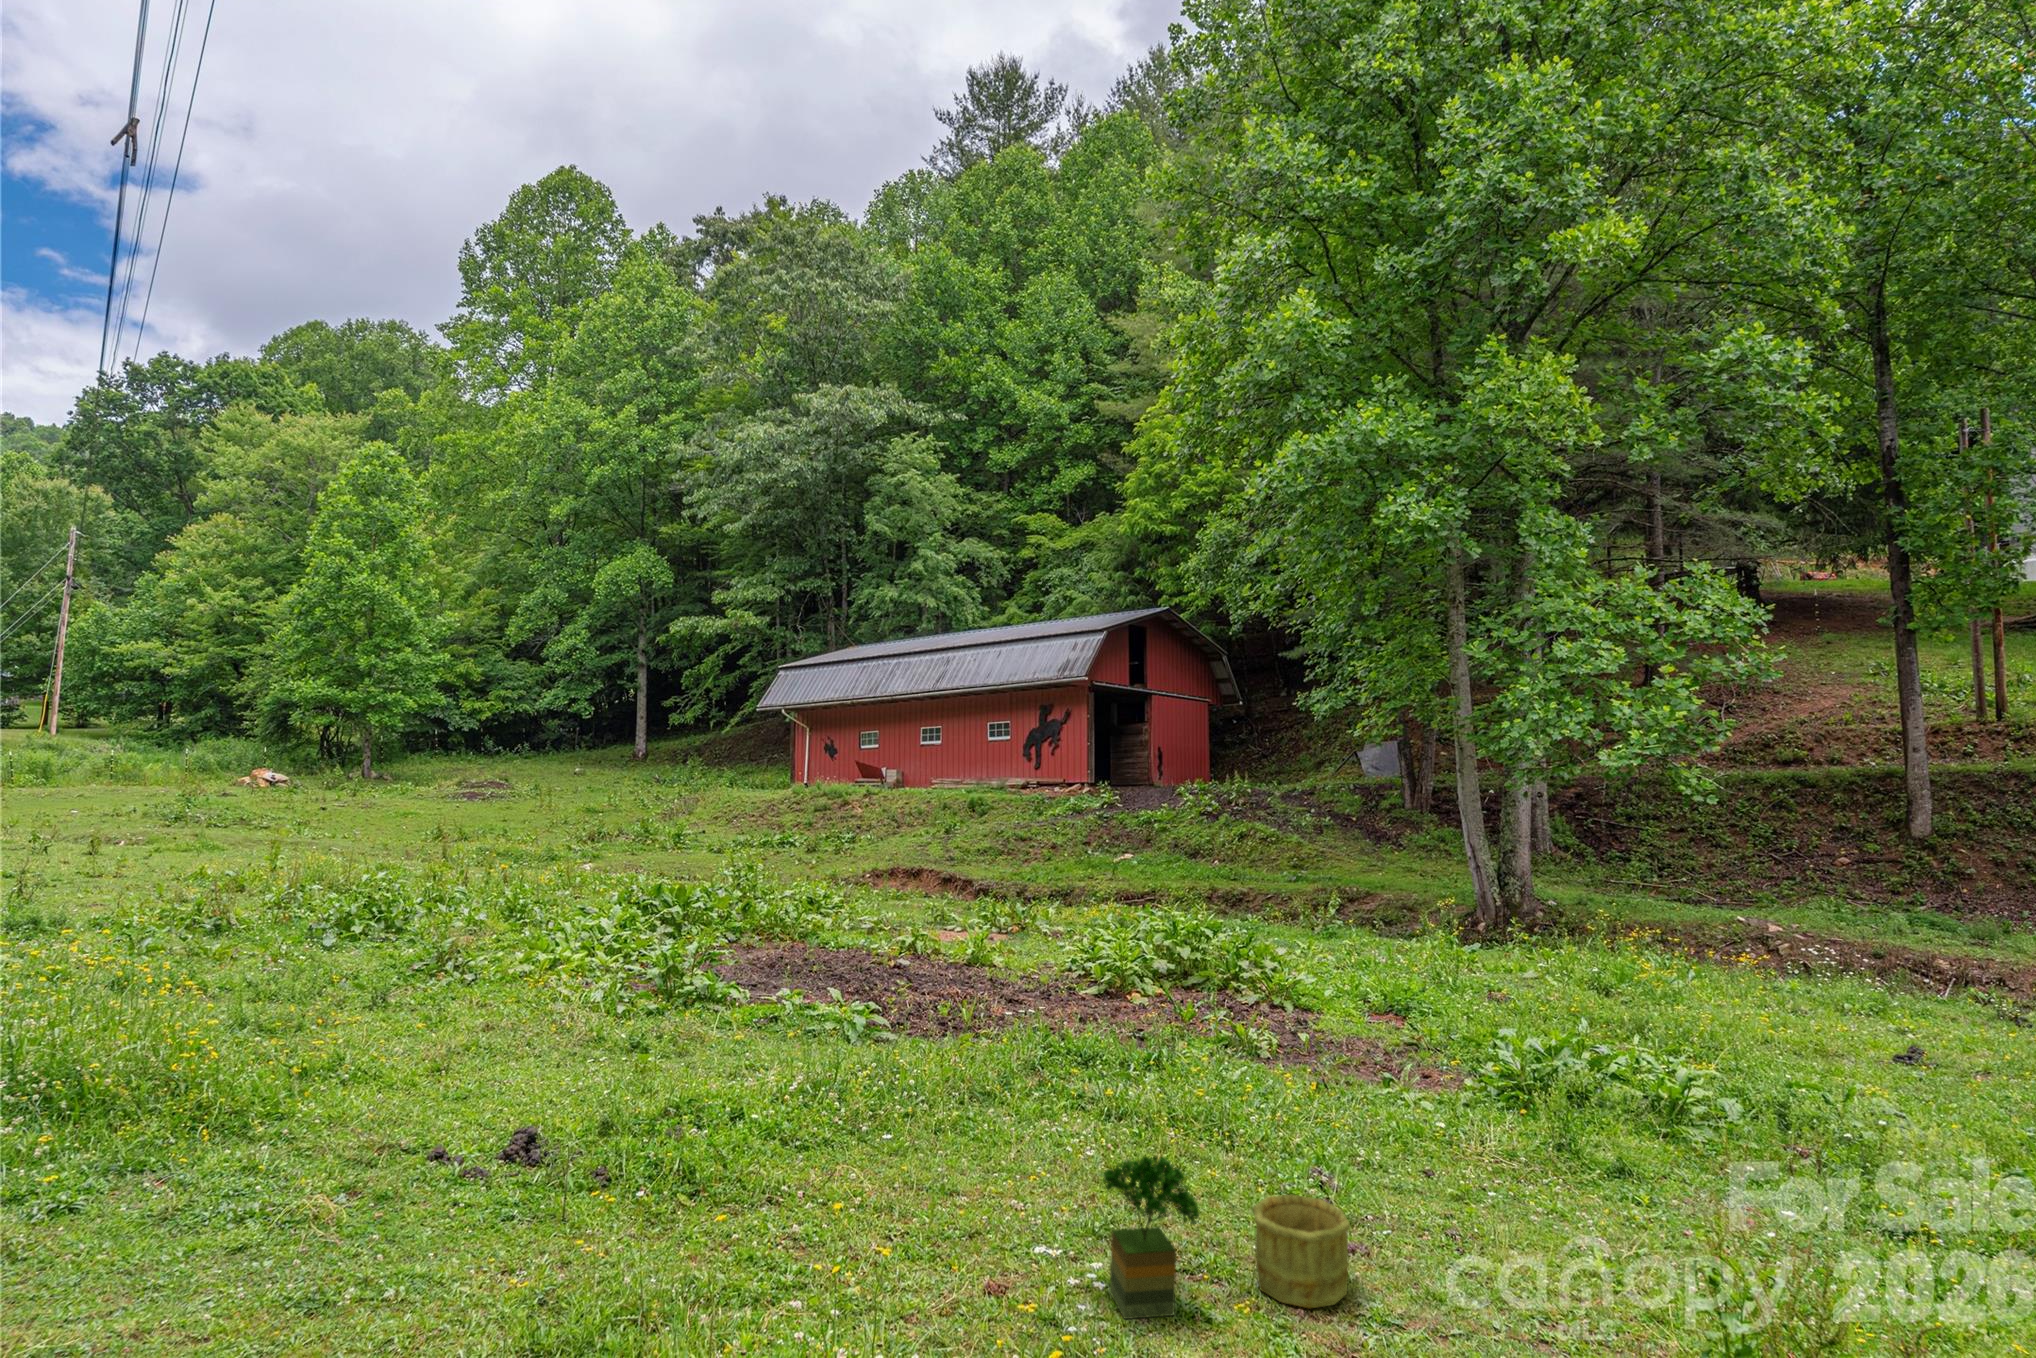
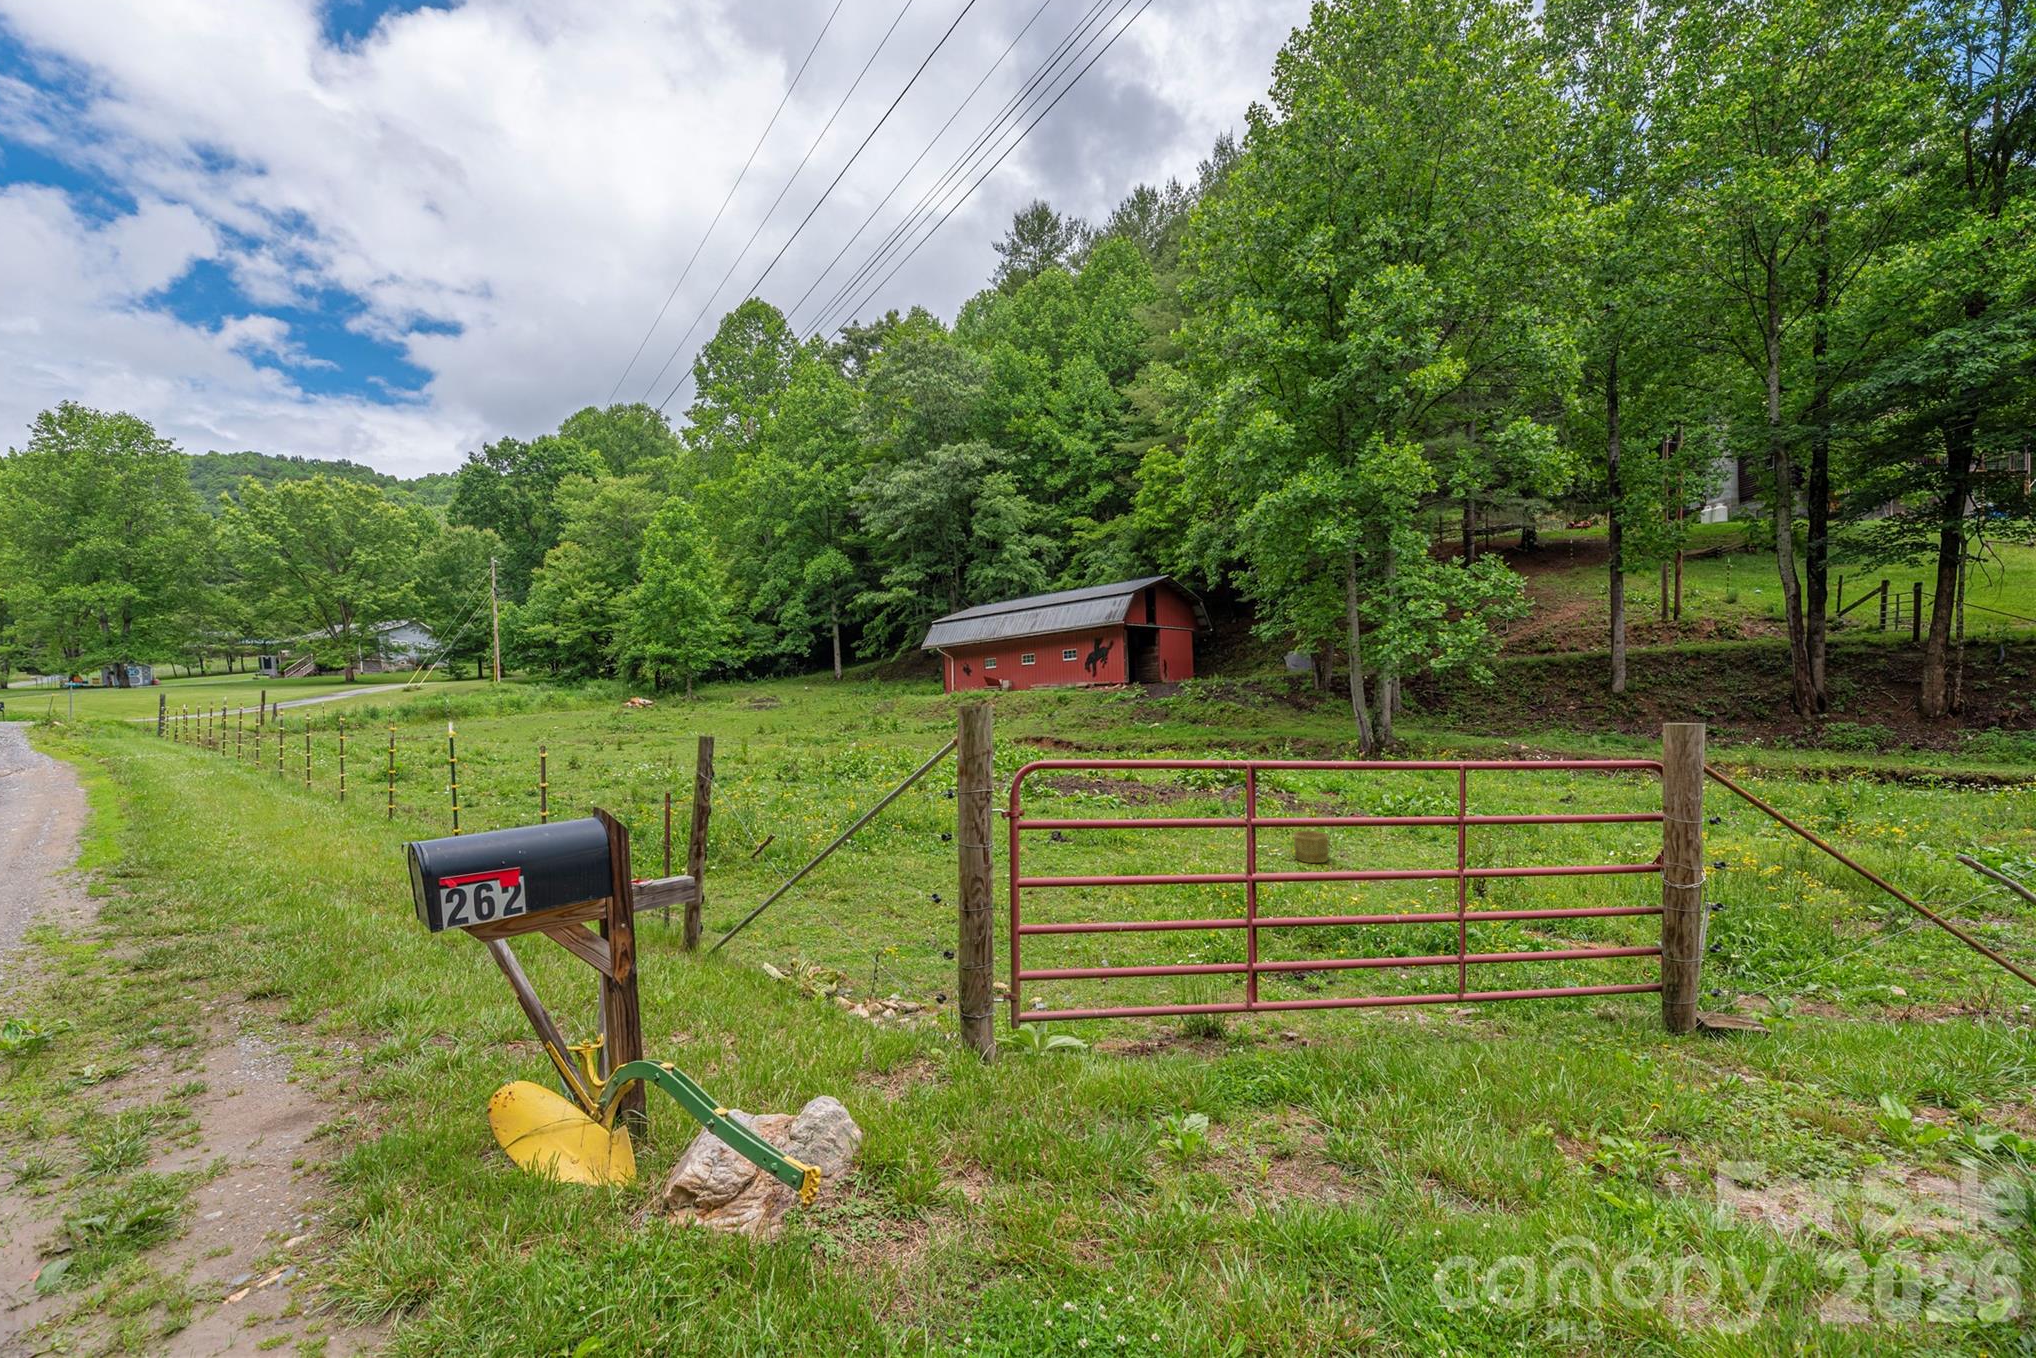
potted tree: present [1103,1155,1200,1319] -> none [1241,815,1279,867]

